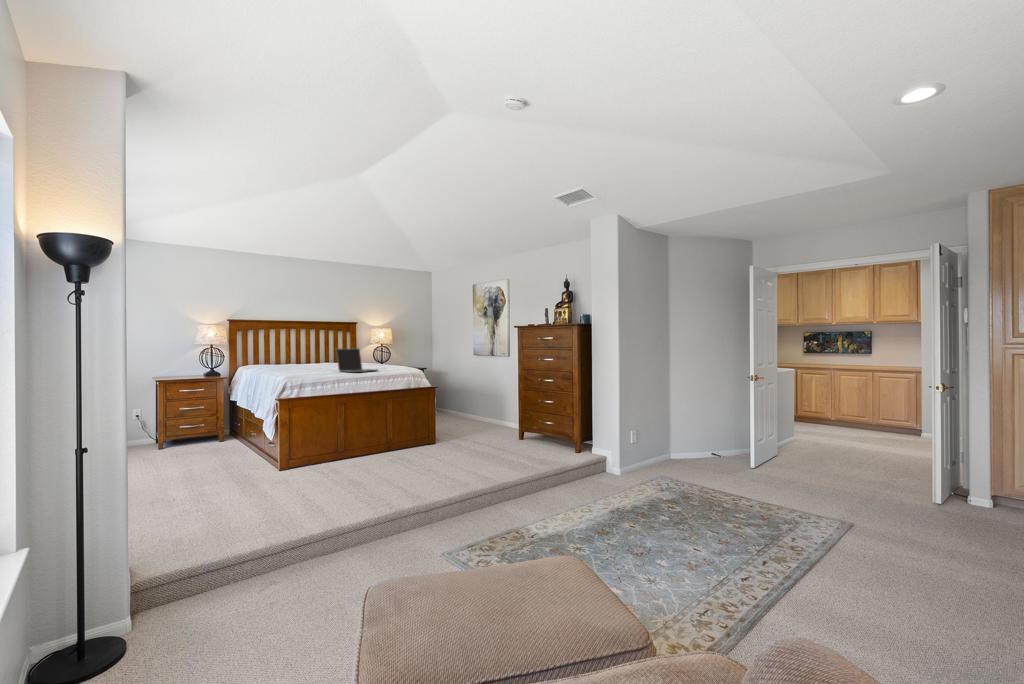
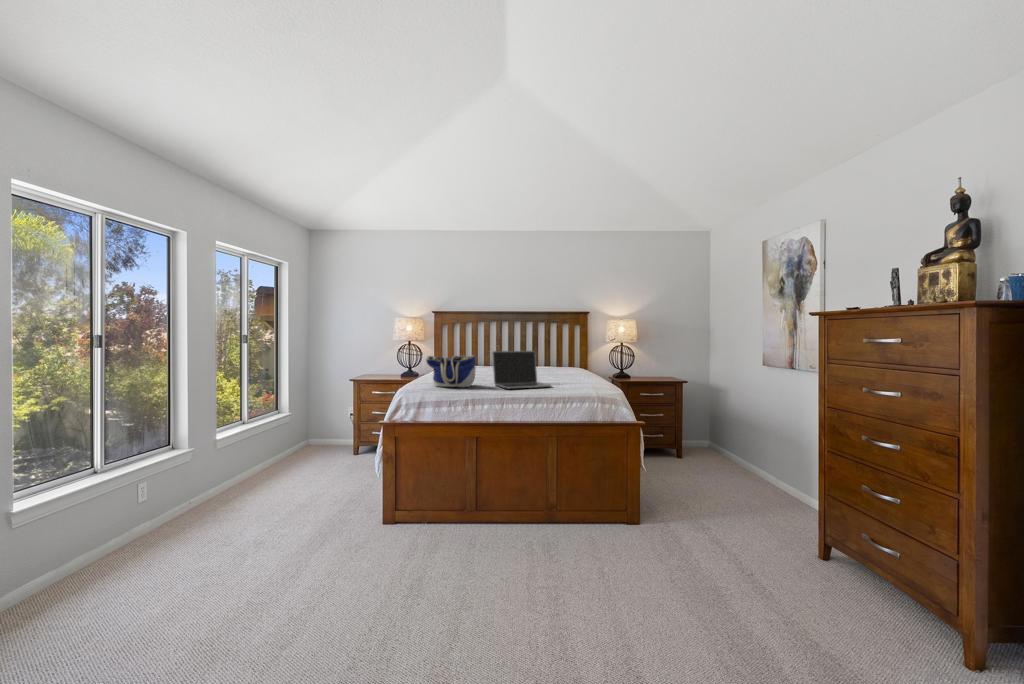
tote bag: none [294,351,333,374] -> present [426,355,476,387]

